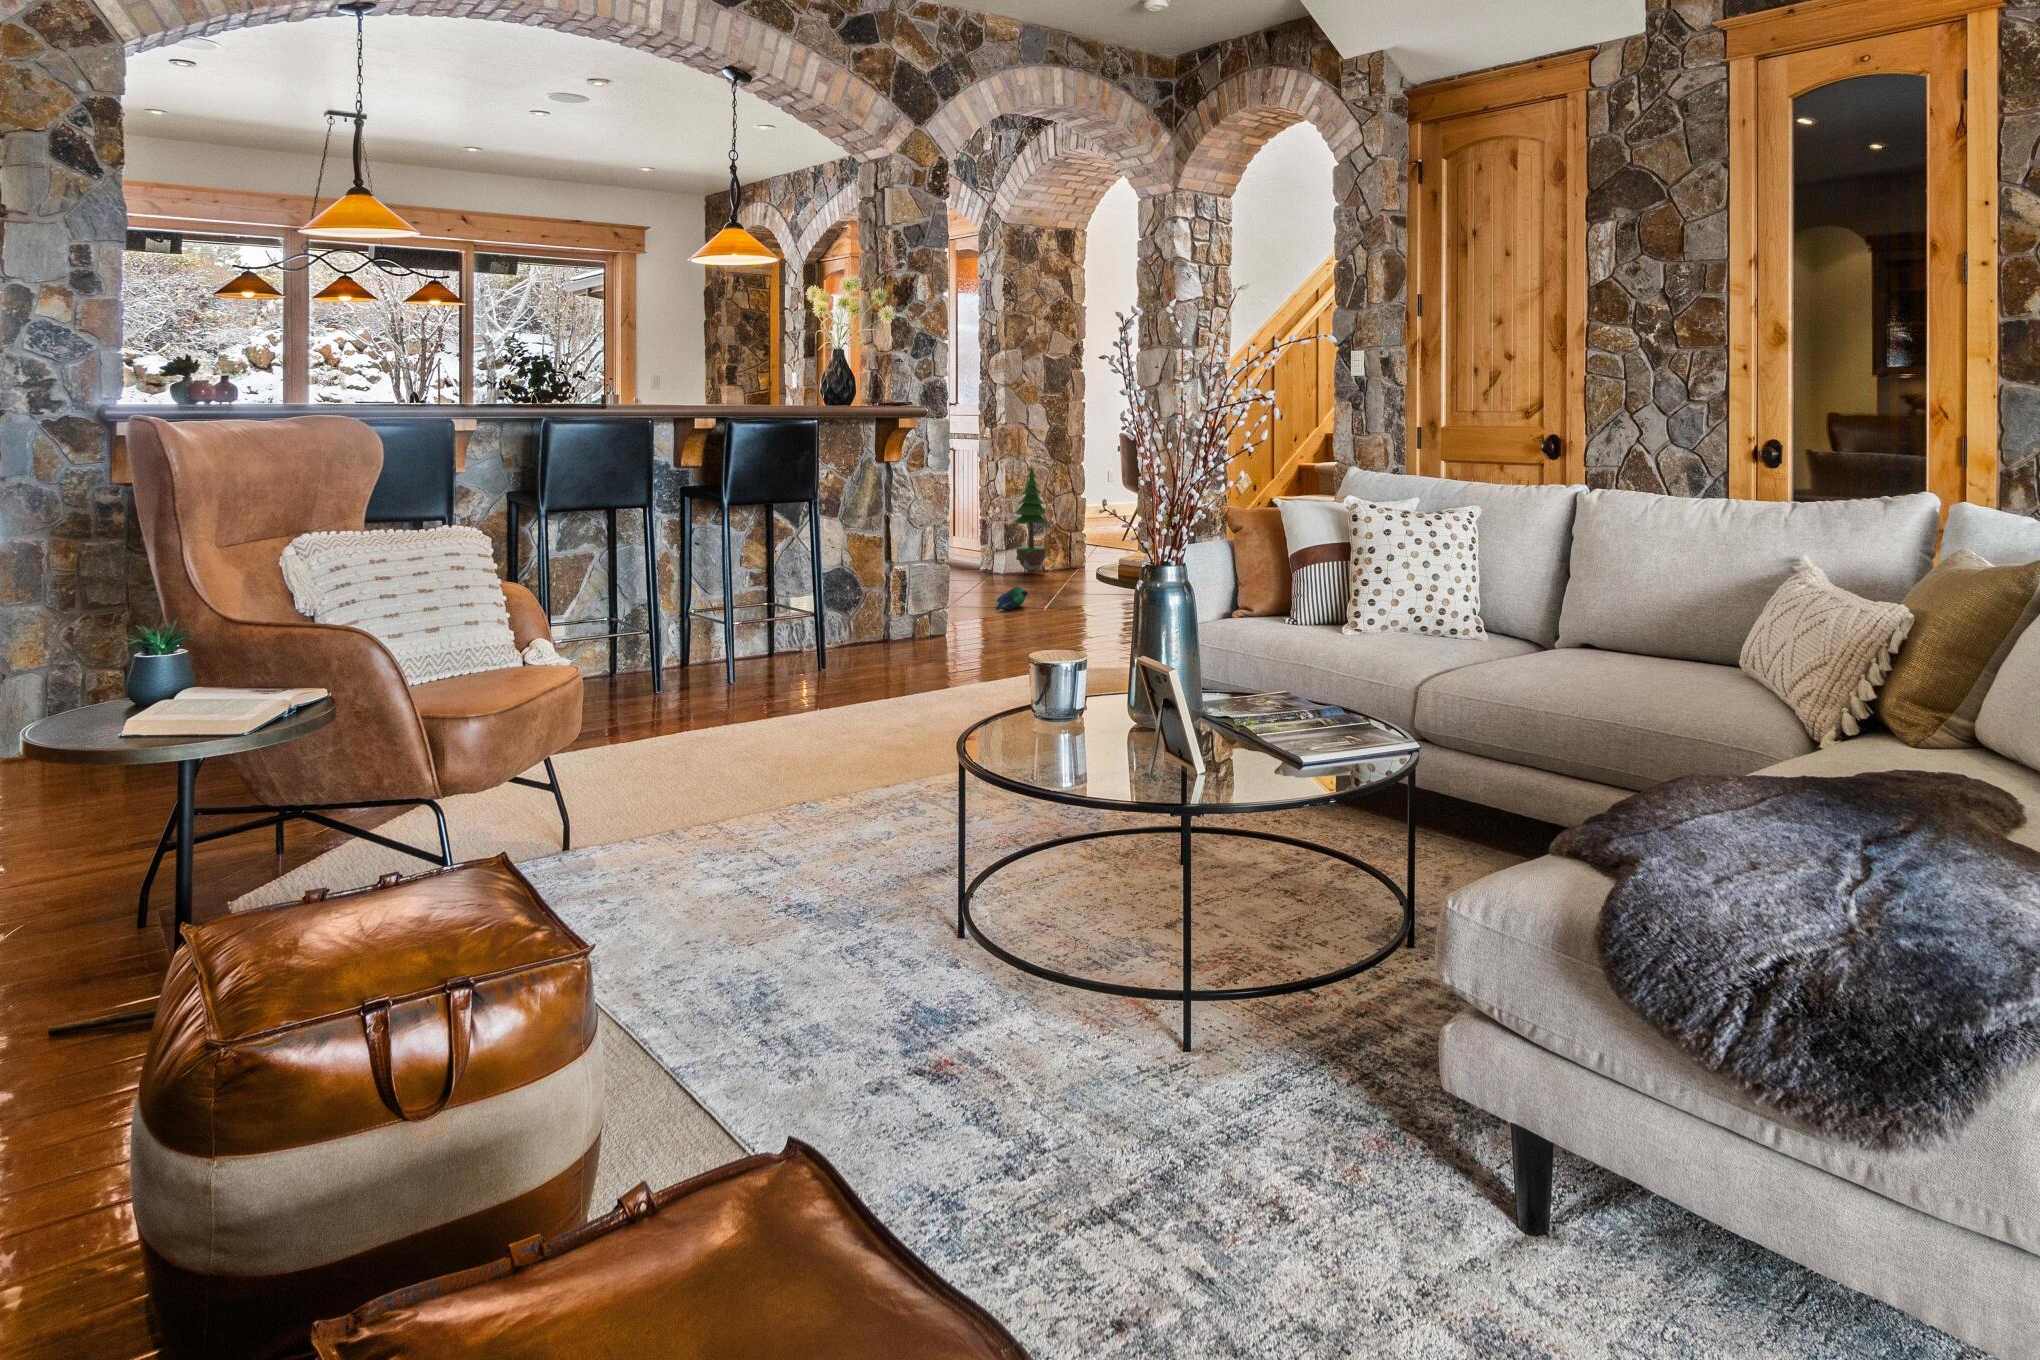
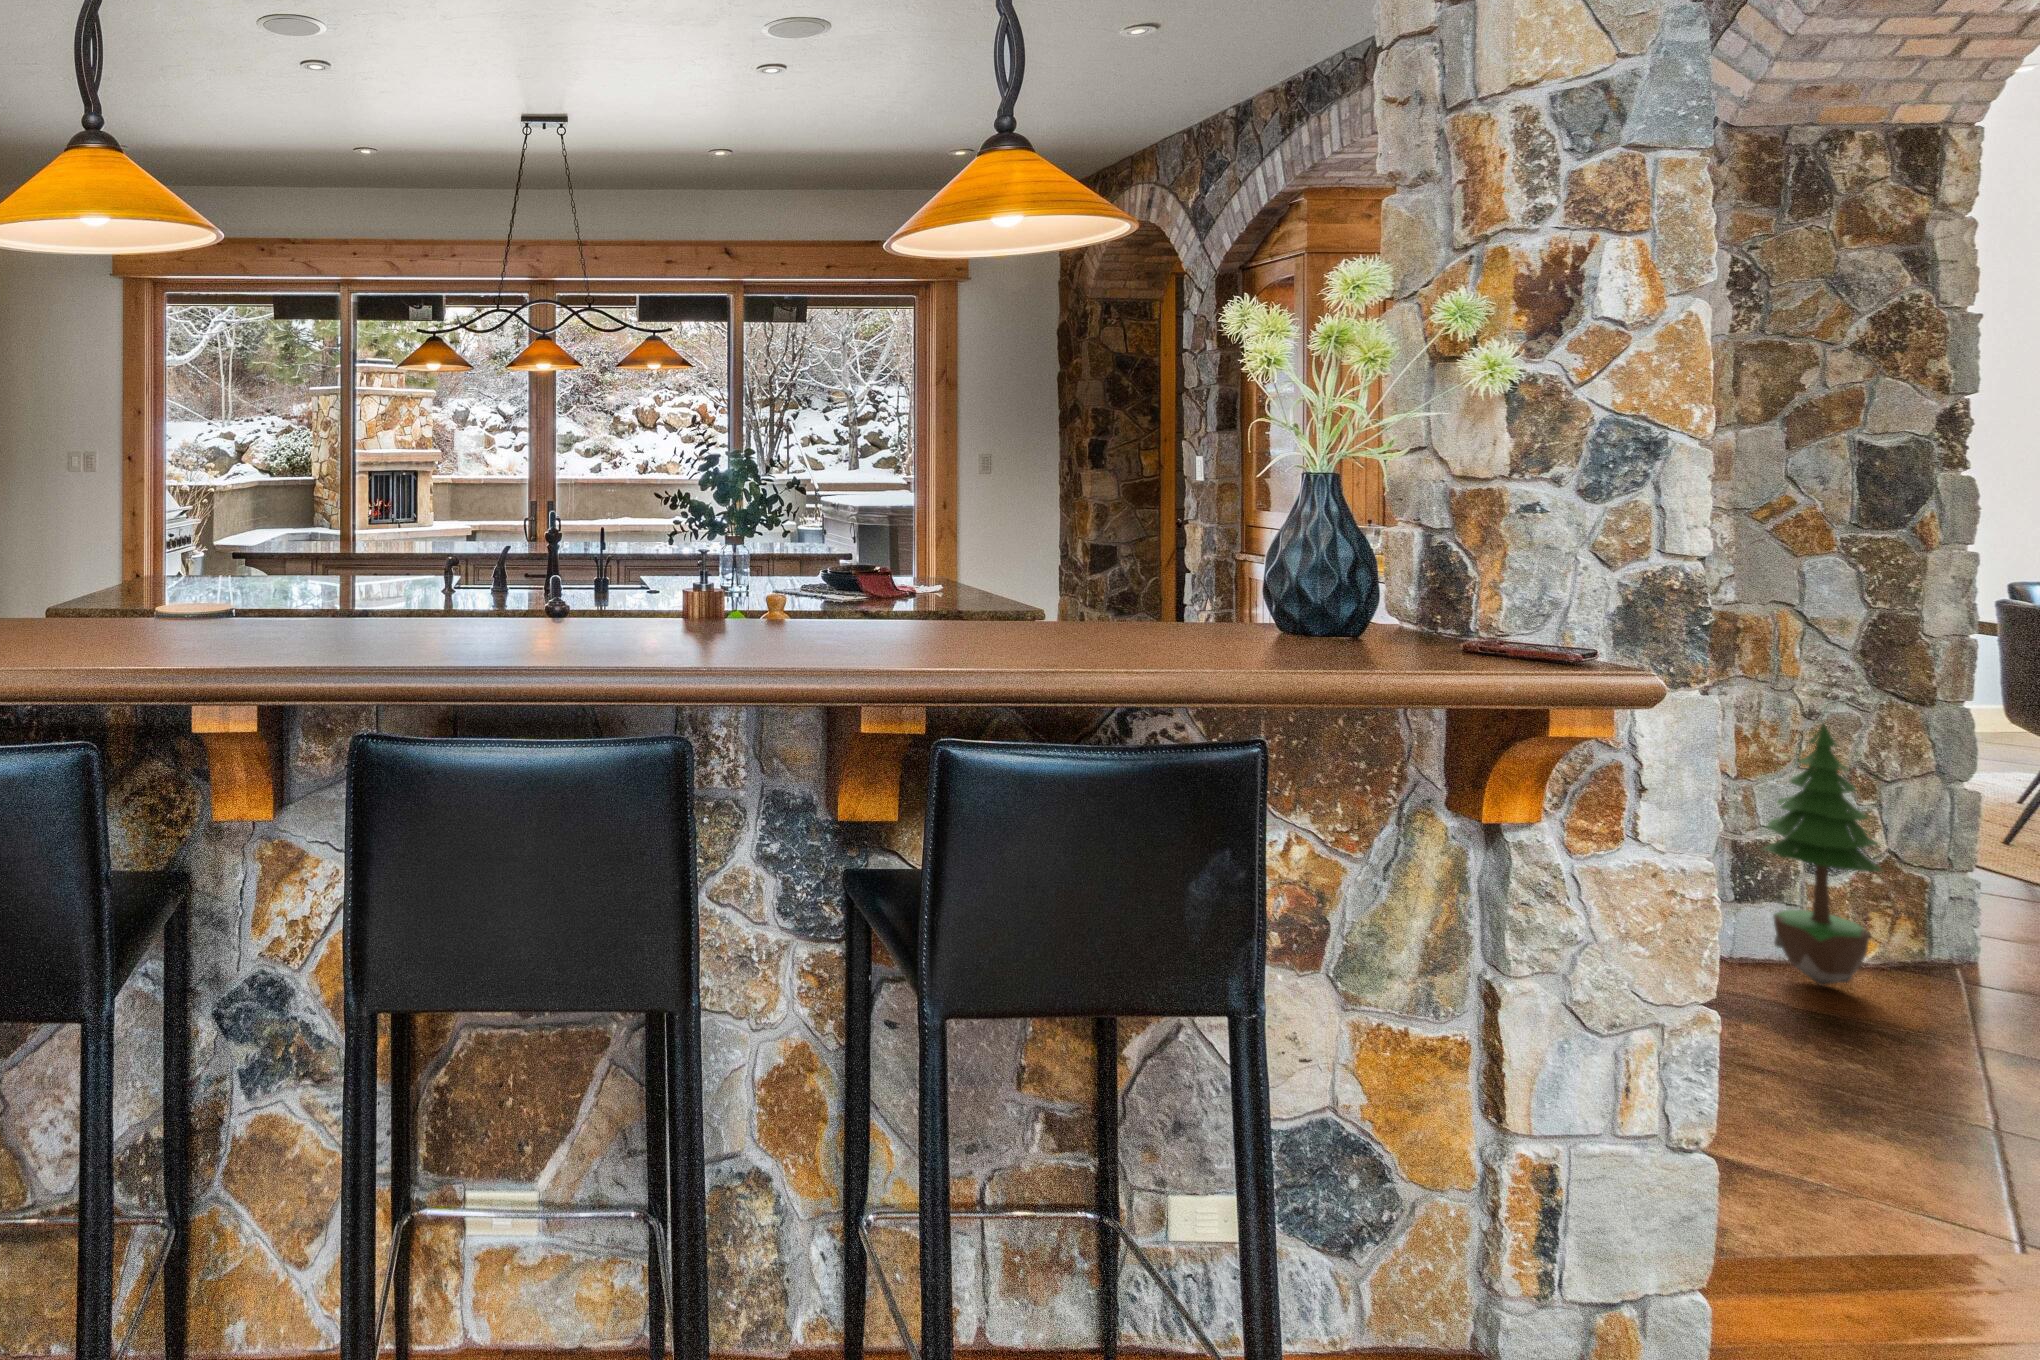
plush toy: present [996,587,1028,610] -> none [1801,1147,1944,1245]

